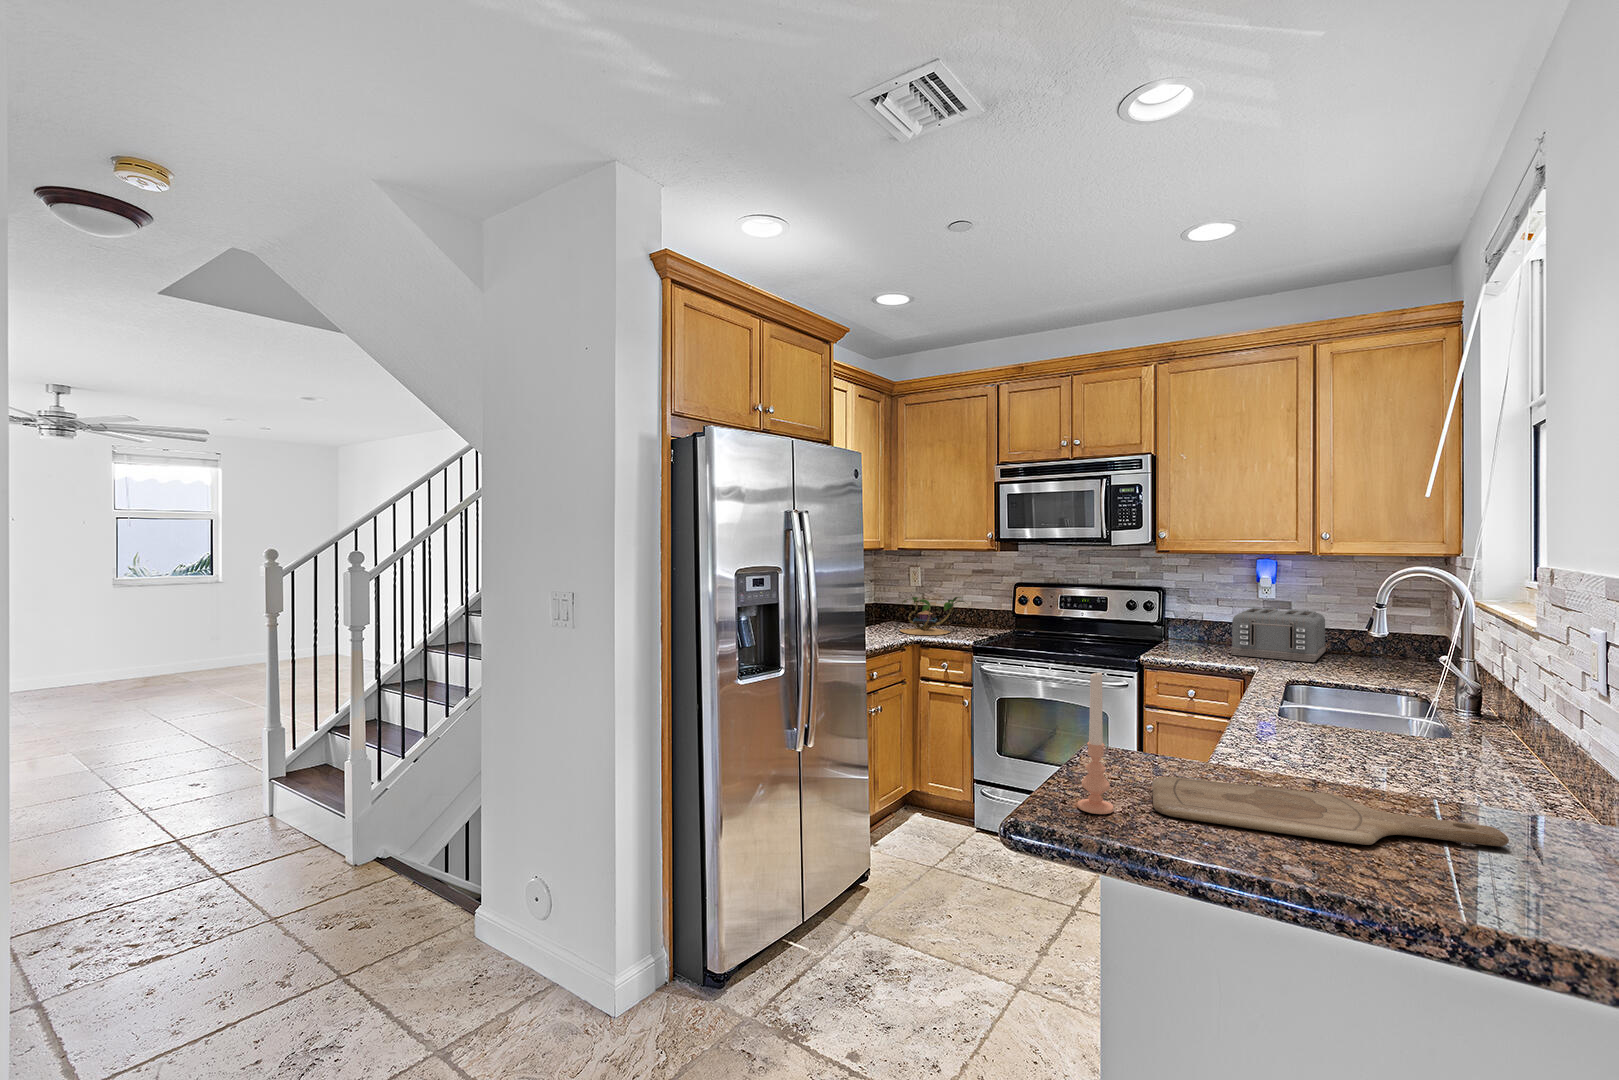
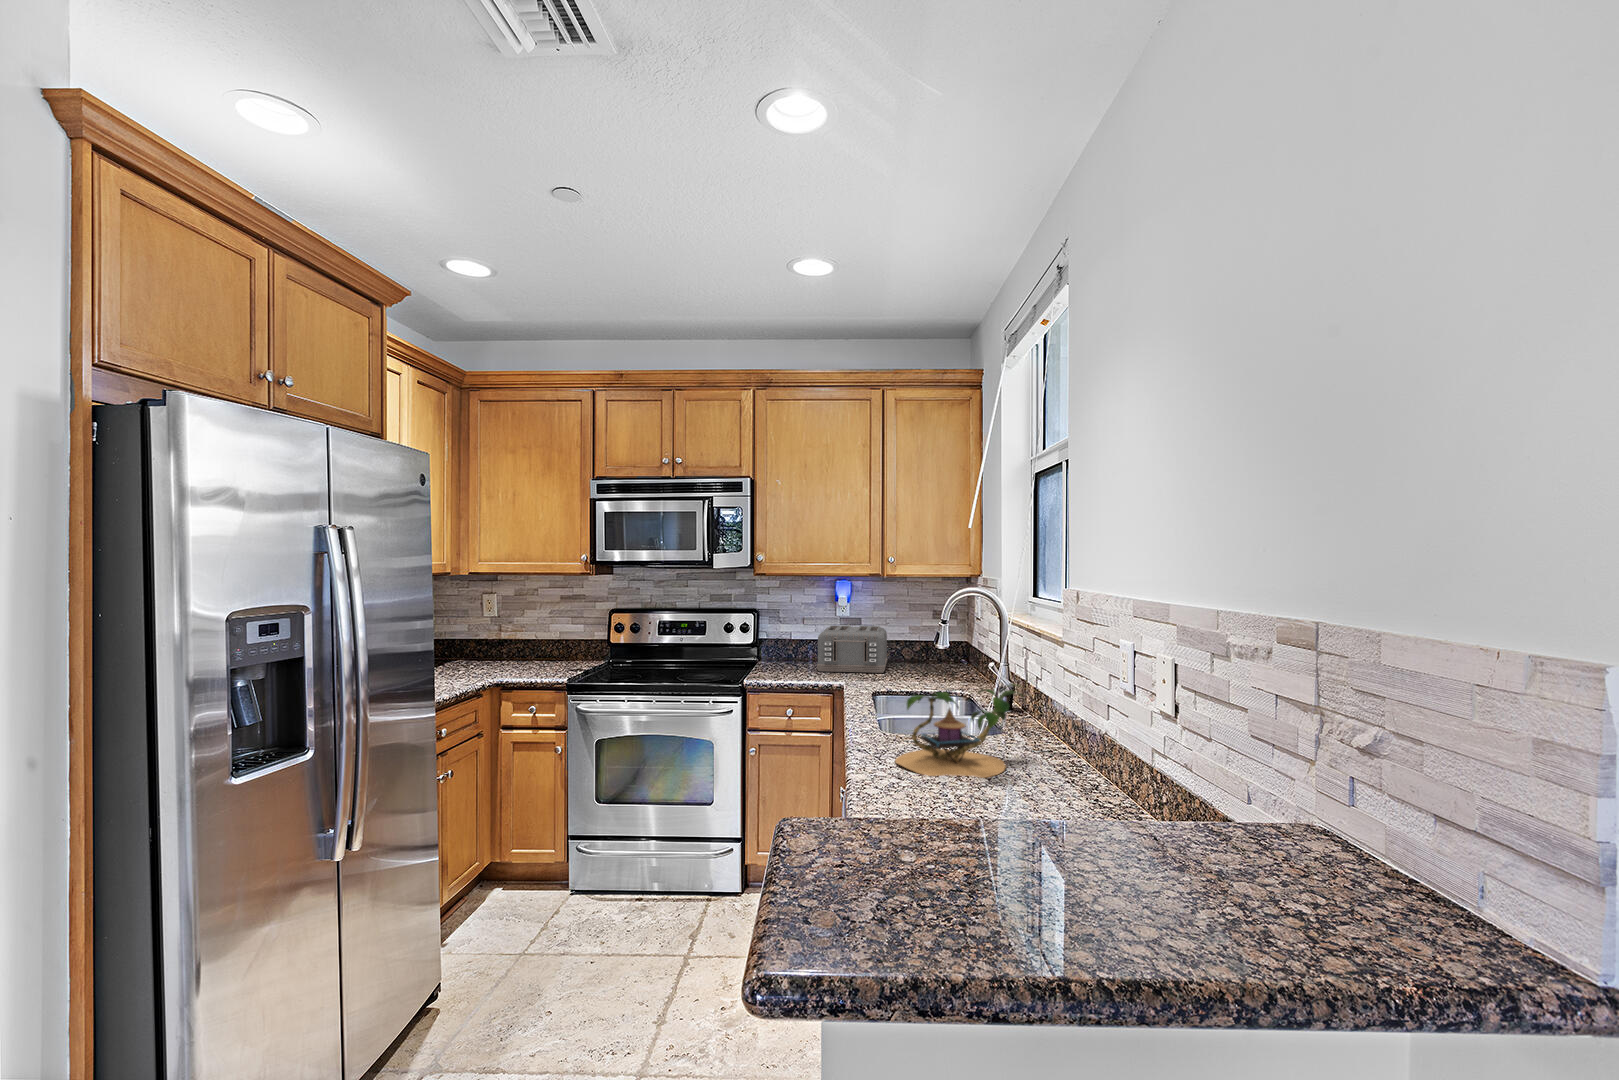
plant: present [900,597,966,635] -> present [895,684,1023,778]
candle: present [1077,672,1114,814] -> none [826,748,868,926]
cutting board: present [1152,777,1509,847] -> none [880,840,1188,907]

